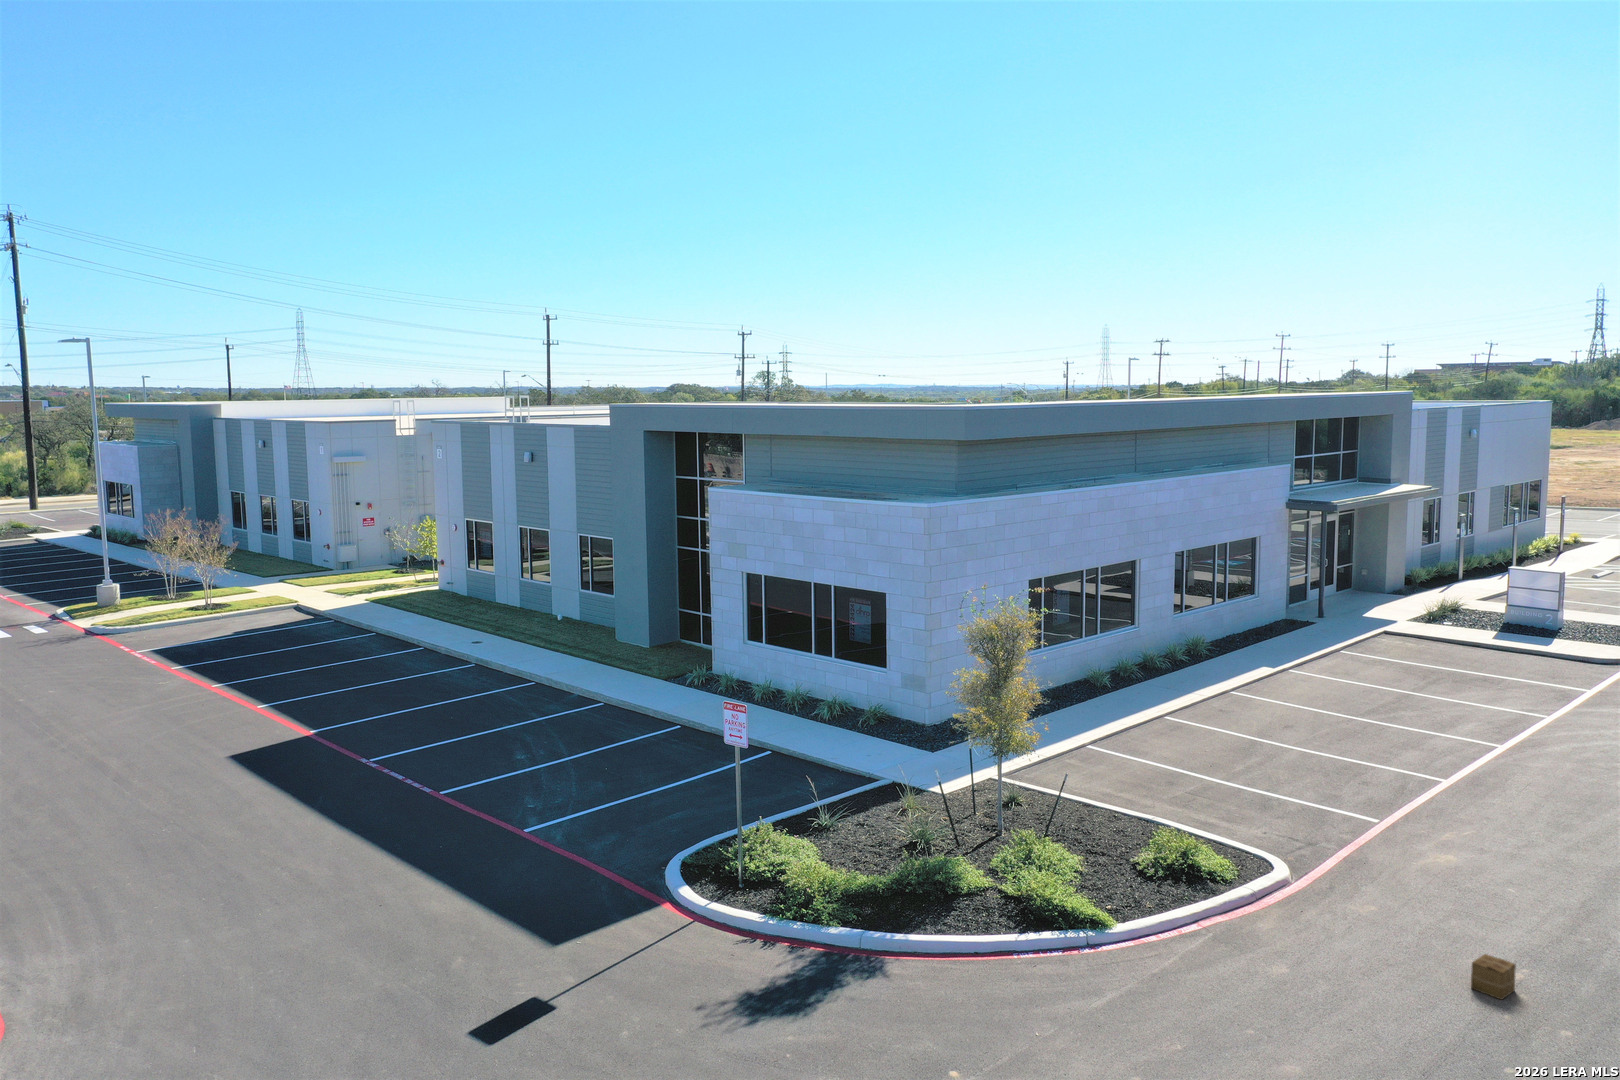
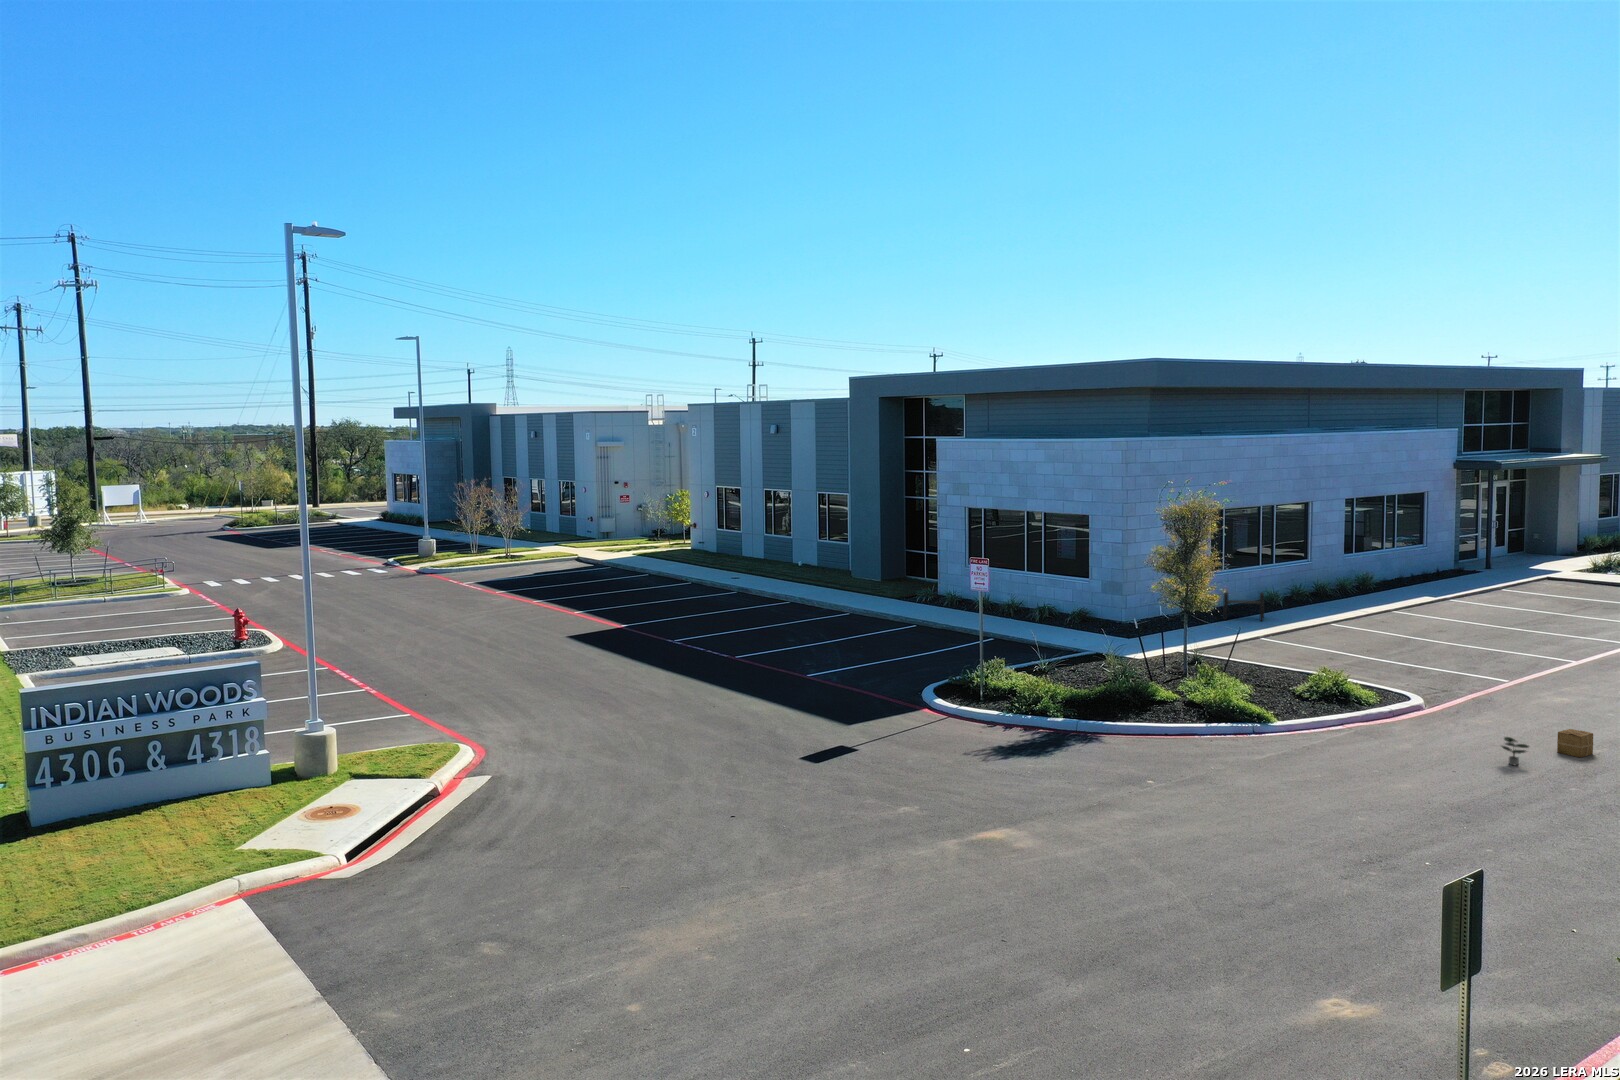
bench: none [1045,675,1091,712] -> present [1223,592,1264,621]
potted plant: none [1407,982,1445,1025] -> present [1502,737,1529,766]

